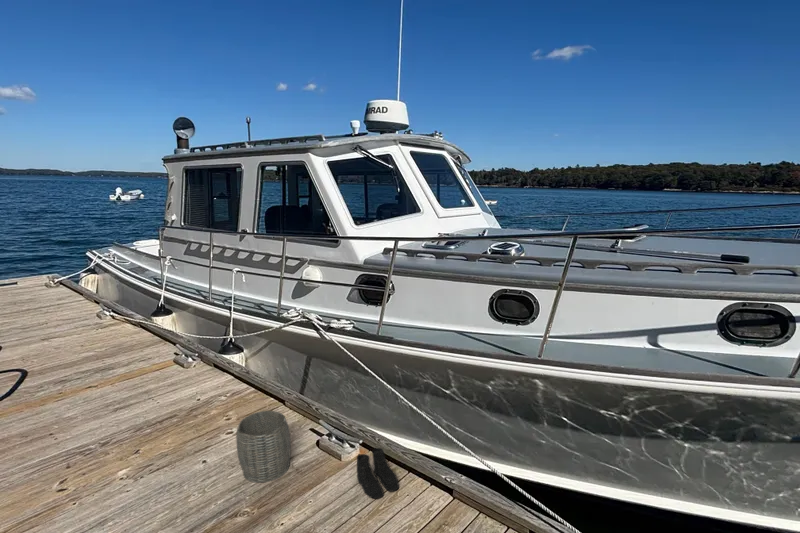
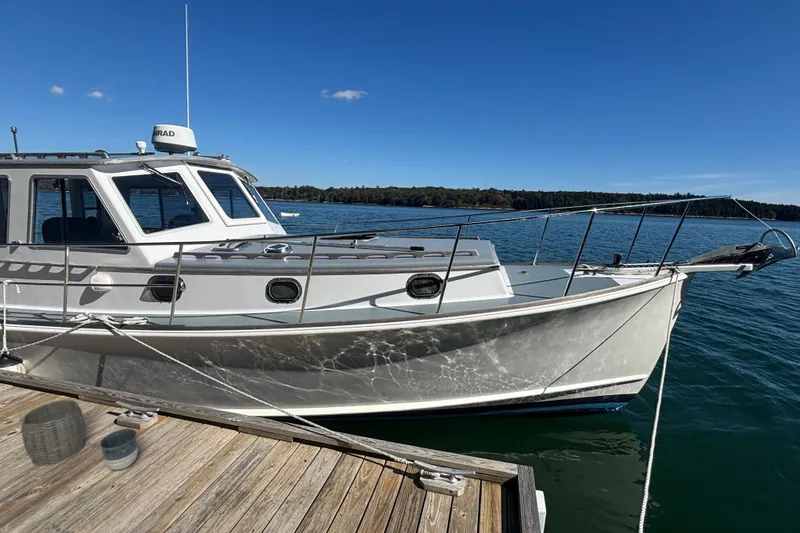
boots: present [357,448,399,499] -> none [153,409,192,448]
planter: none [305,463,341,513] -> present [100,429,138,470]

